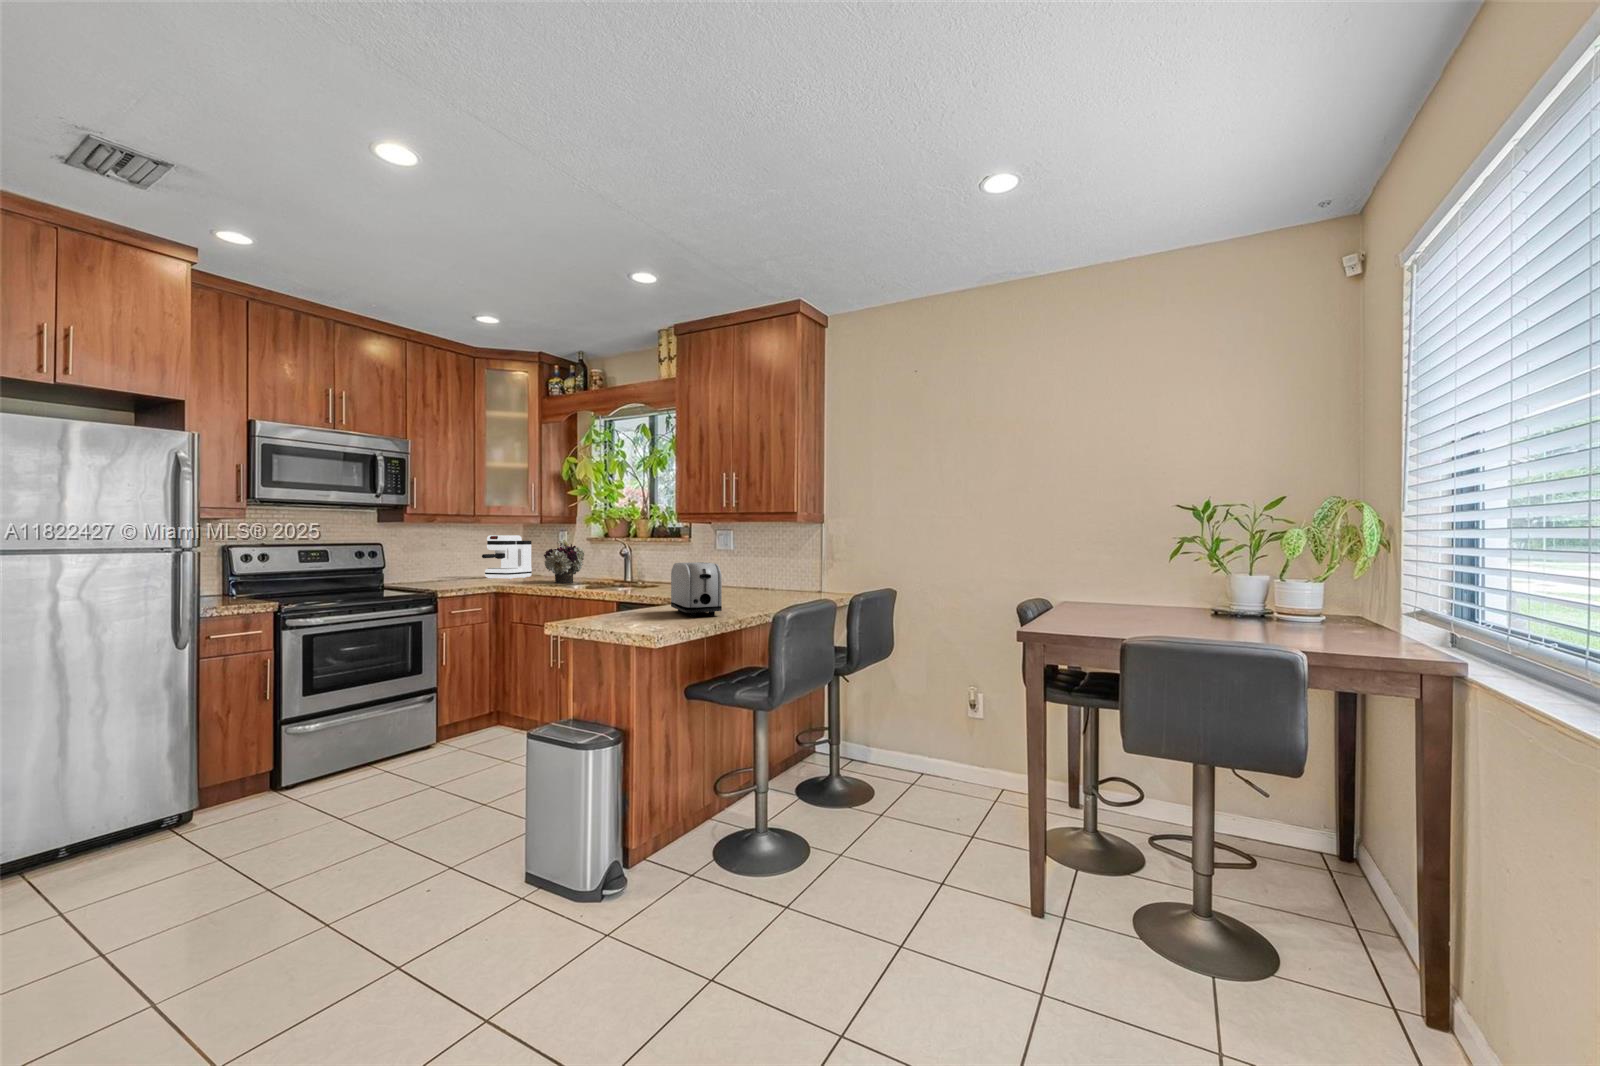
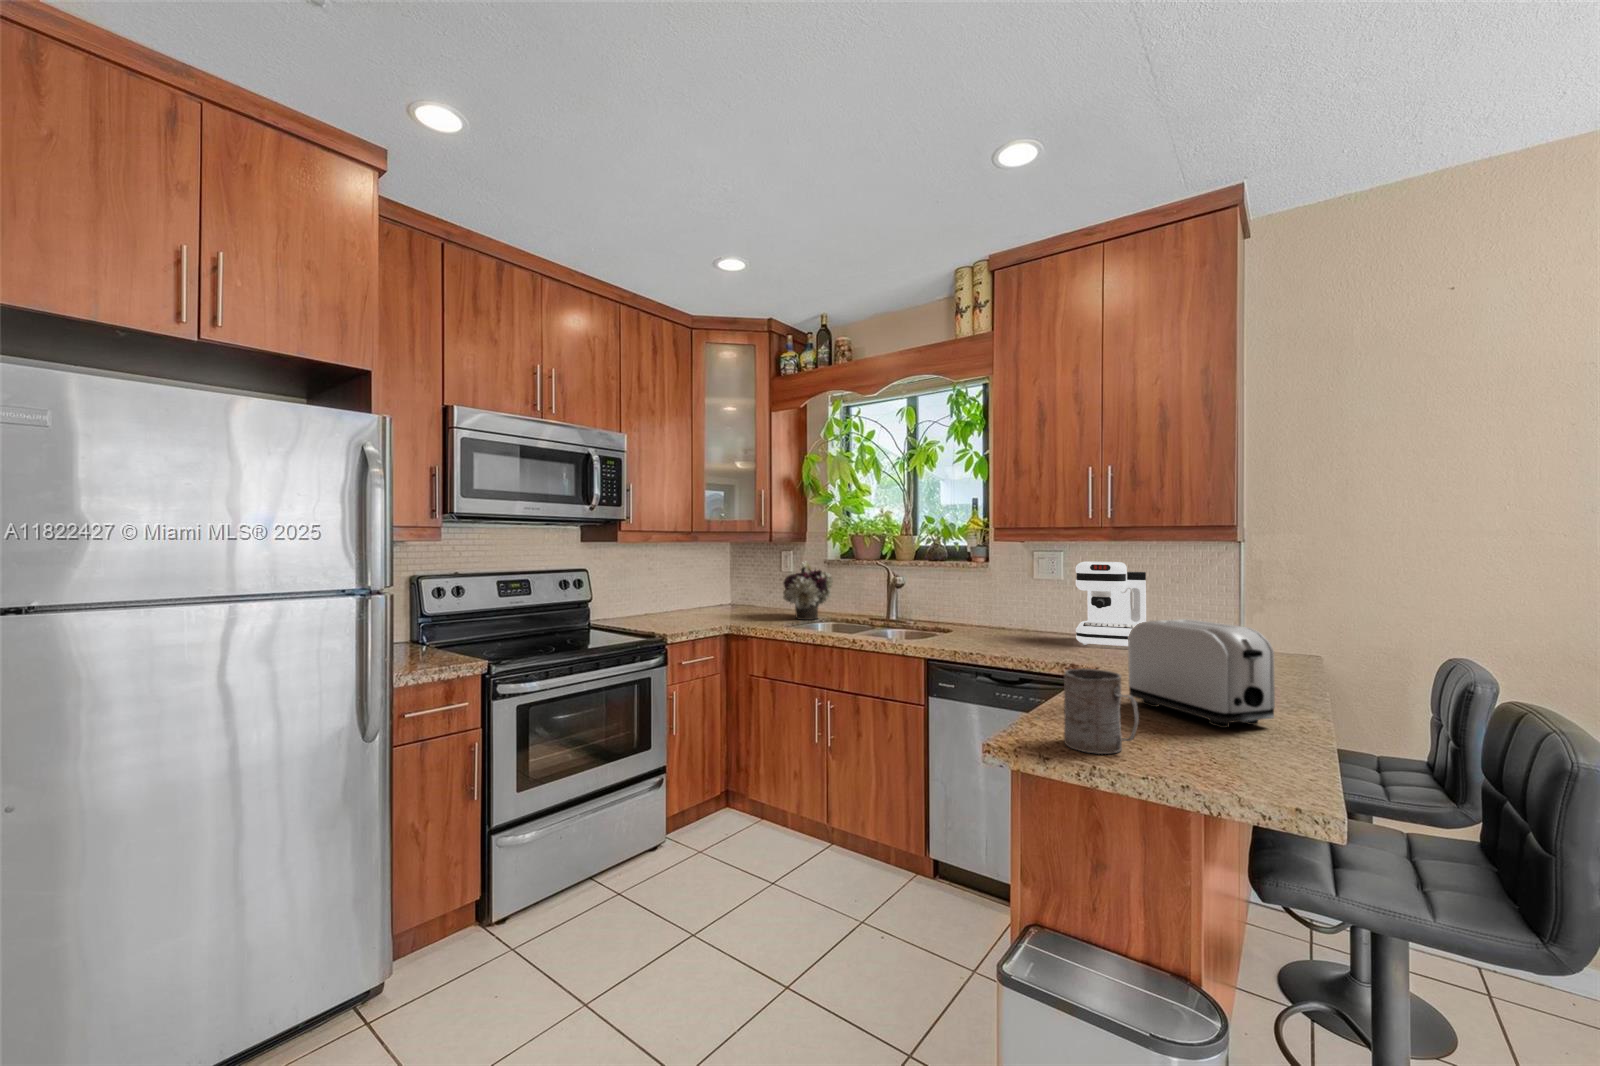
coffee maker: present [482,535,532,579] -> present [1076,562,1146,646]
mug: none [588,584,618,624] -> present [1064,669,1139,754]

